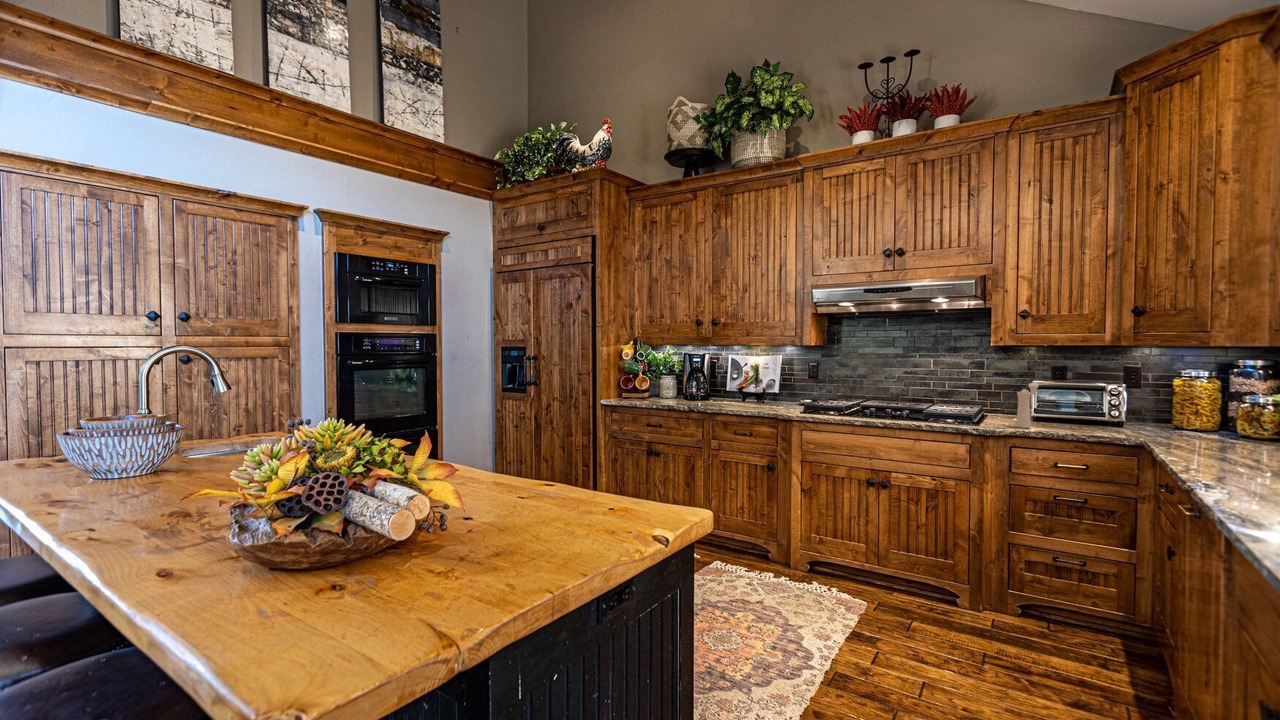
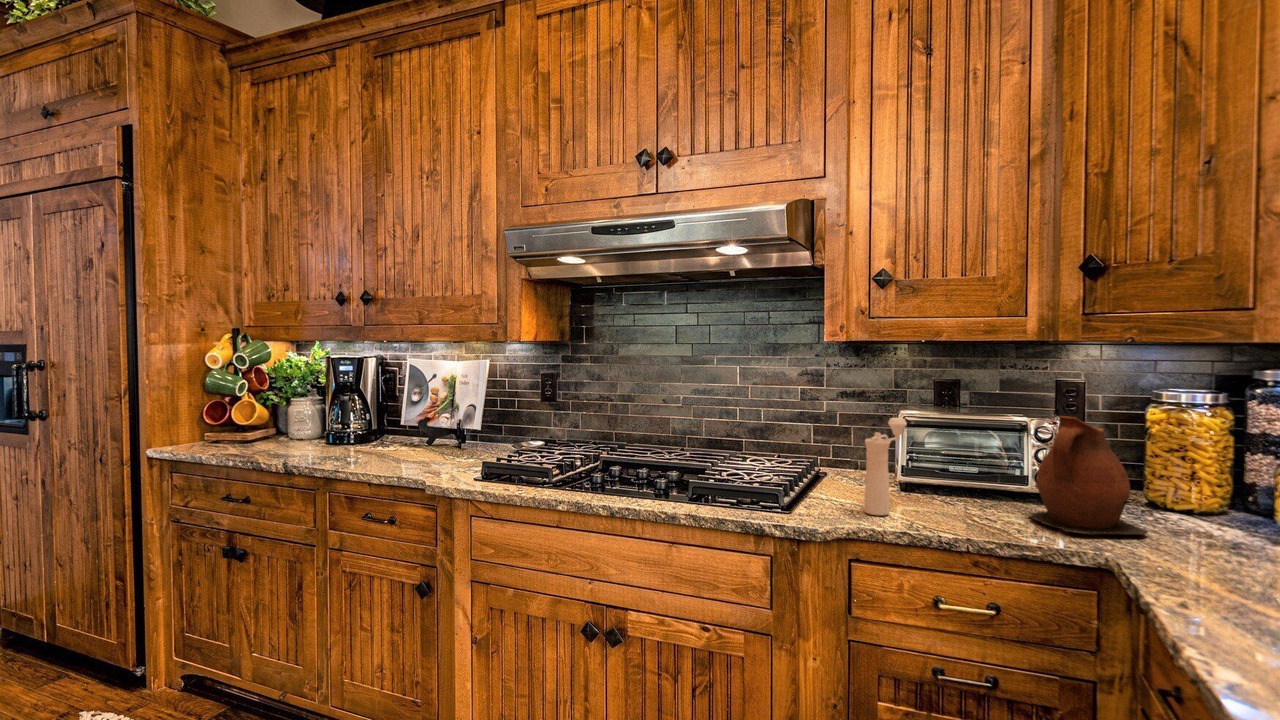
ceramic pitcher: none [1102,381,1167,436] -> present [1029,416,1148,536]

